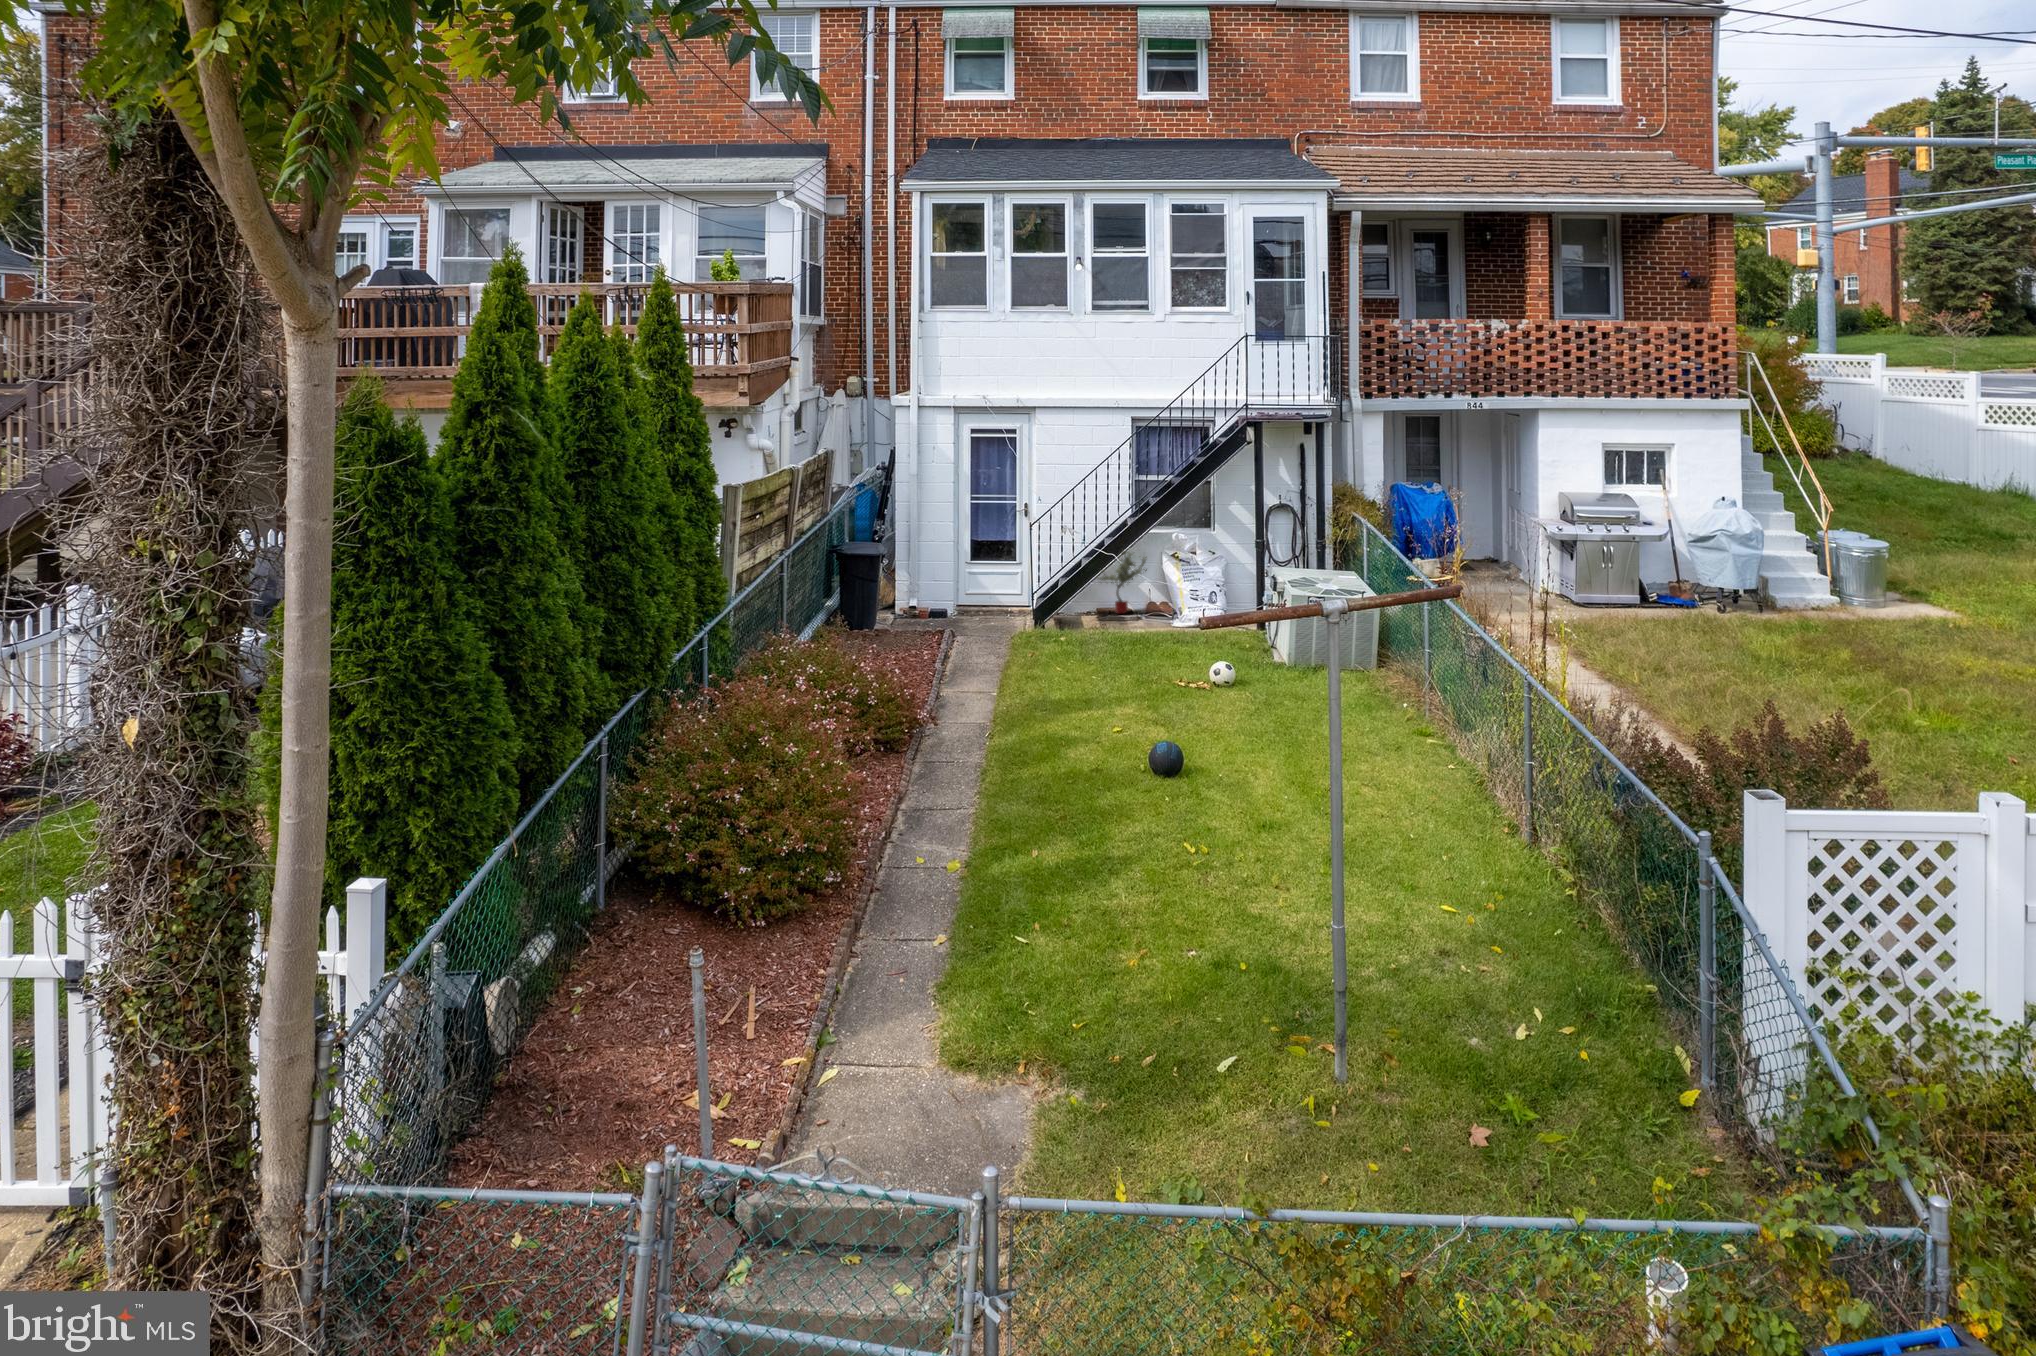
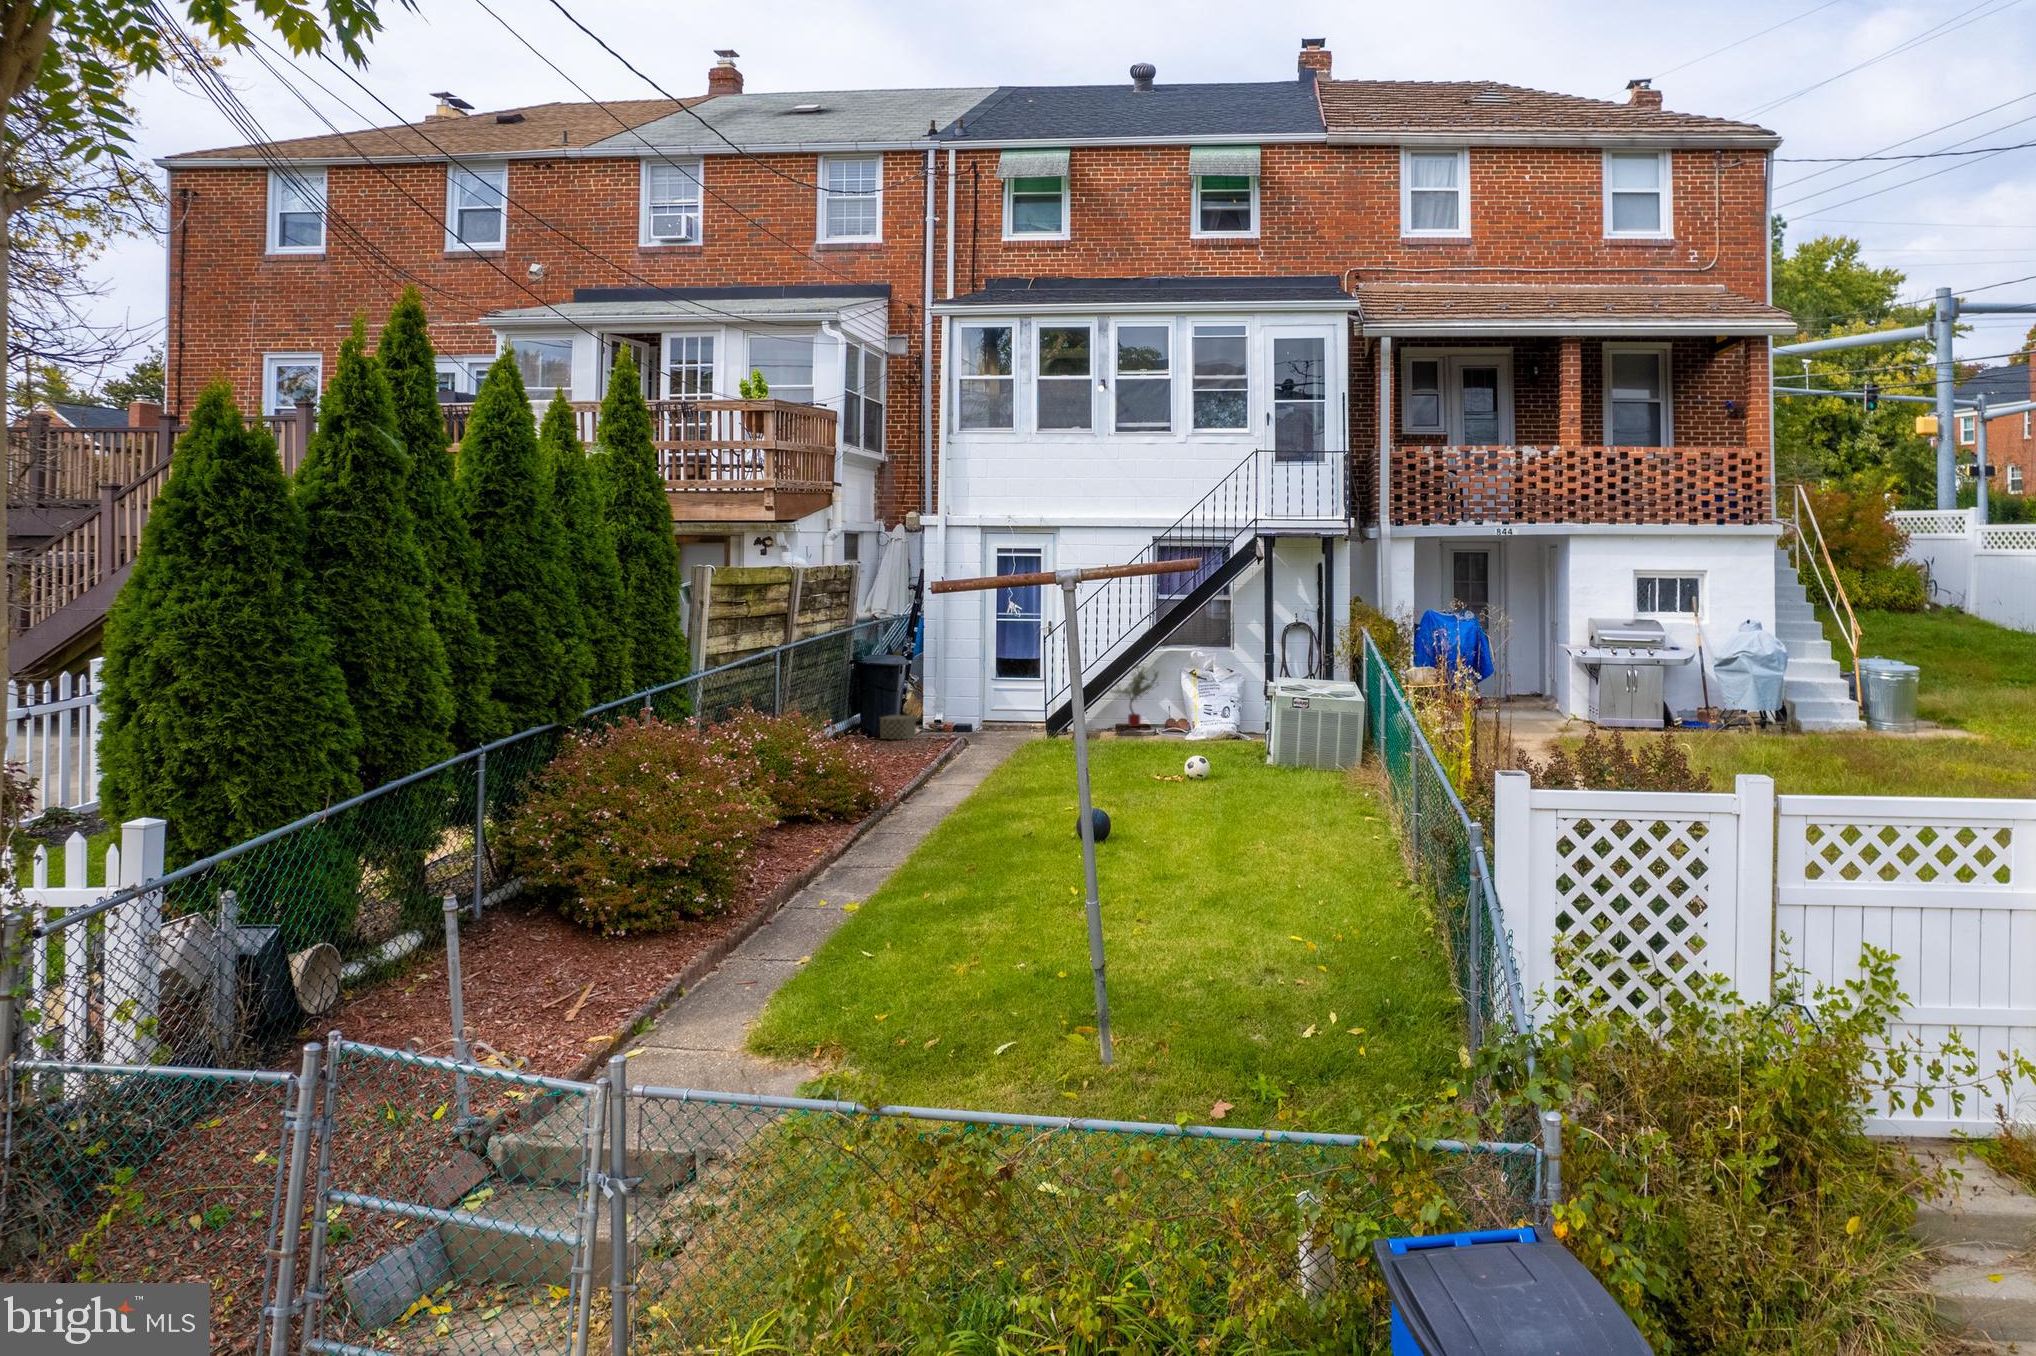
storage box: none [864,609,901,634] -> present [880,715,916,739]

